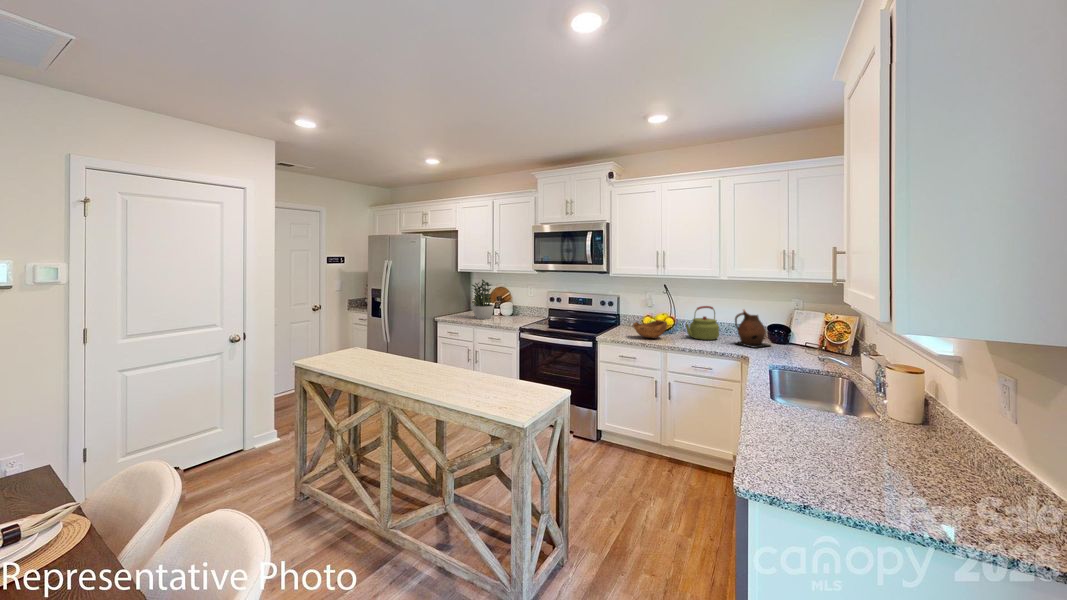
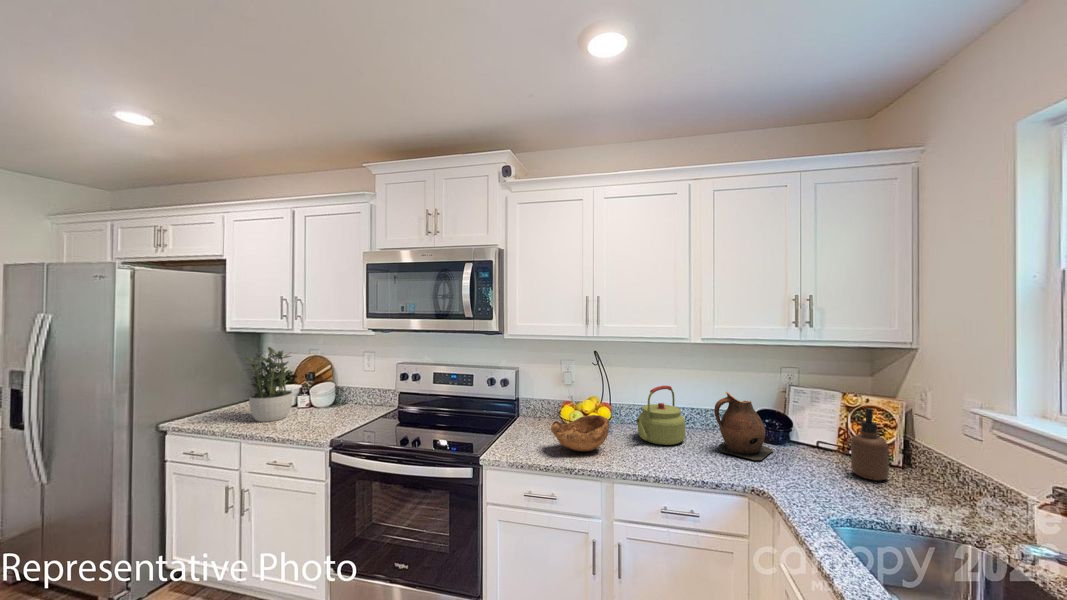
soap dispenser: none [809,317,831,358] -> present [851,408,889,480]

